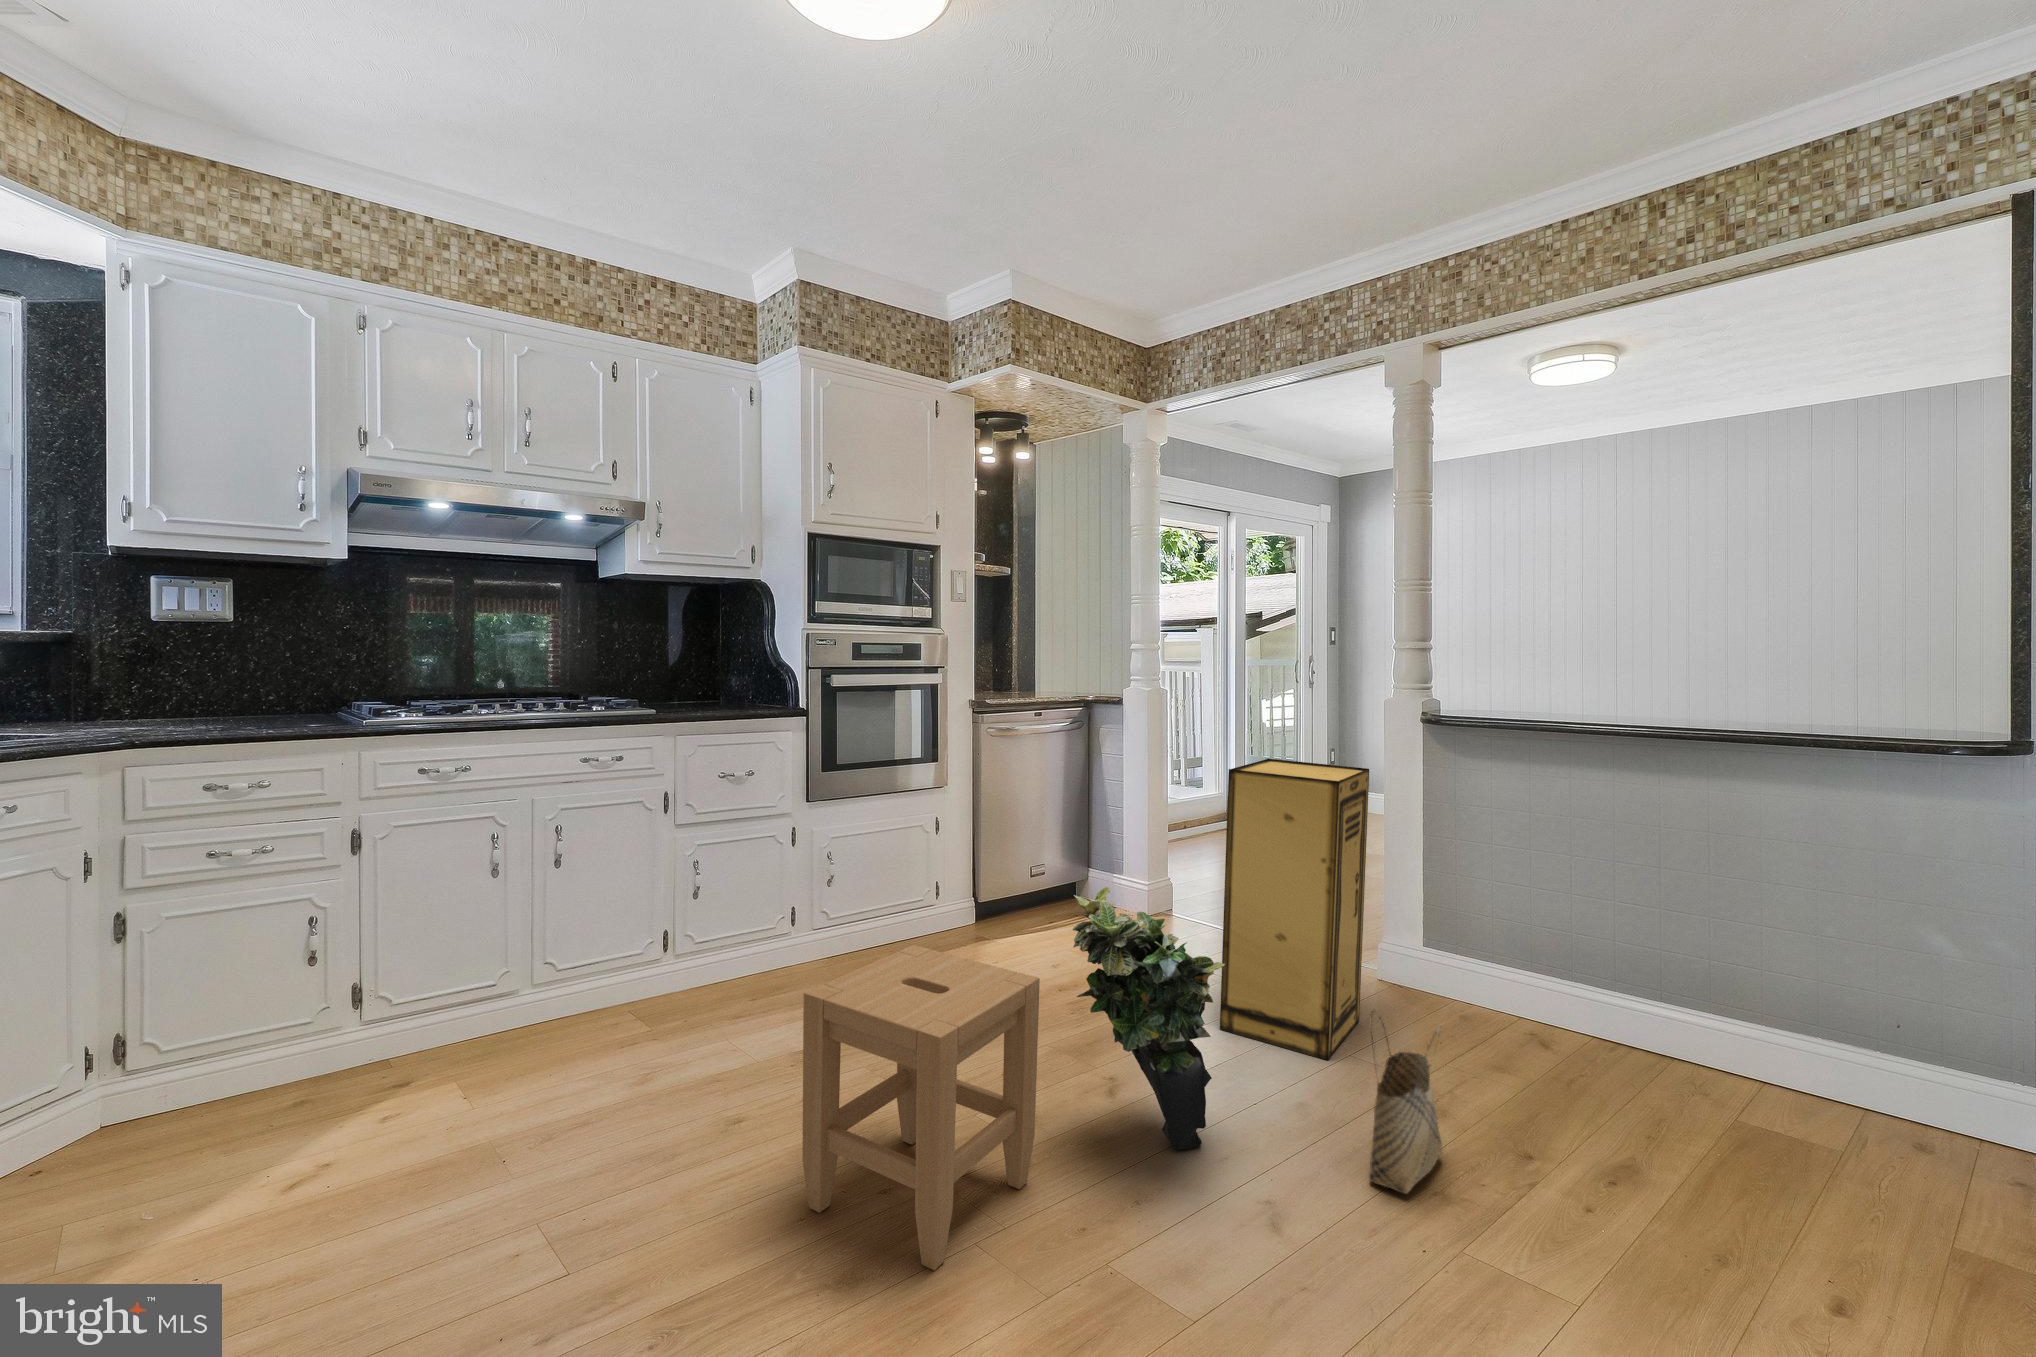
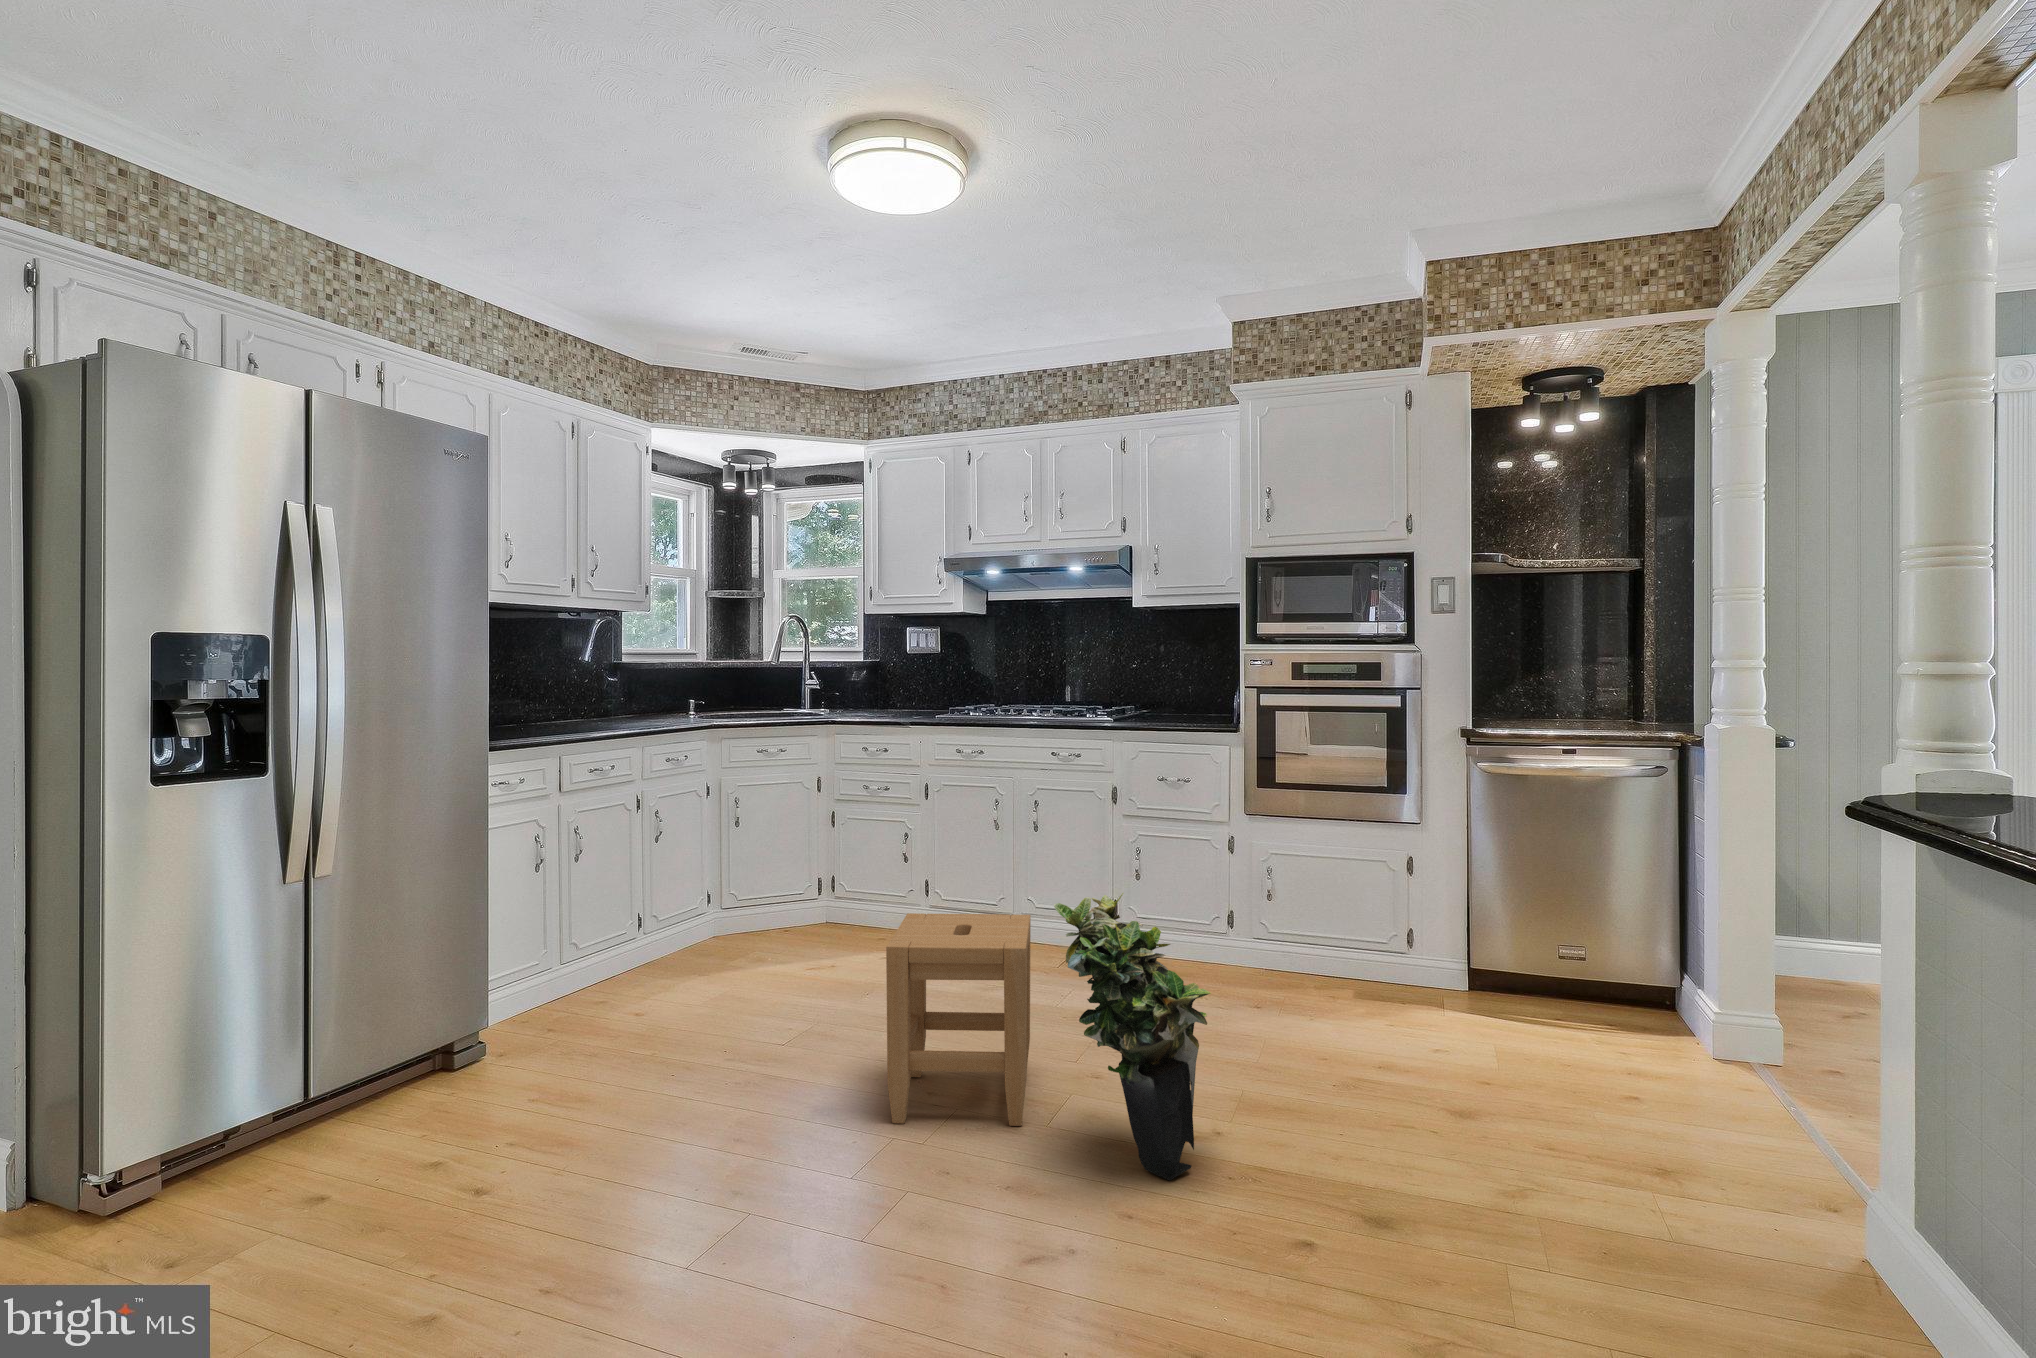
storage cabinet: present [1220,759,1369,1060] -> none [1434,814,1651,1232]
woven basket: present [1369,1010,1443,1194] -> none [1216,1090,1360,1309]

